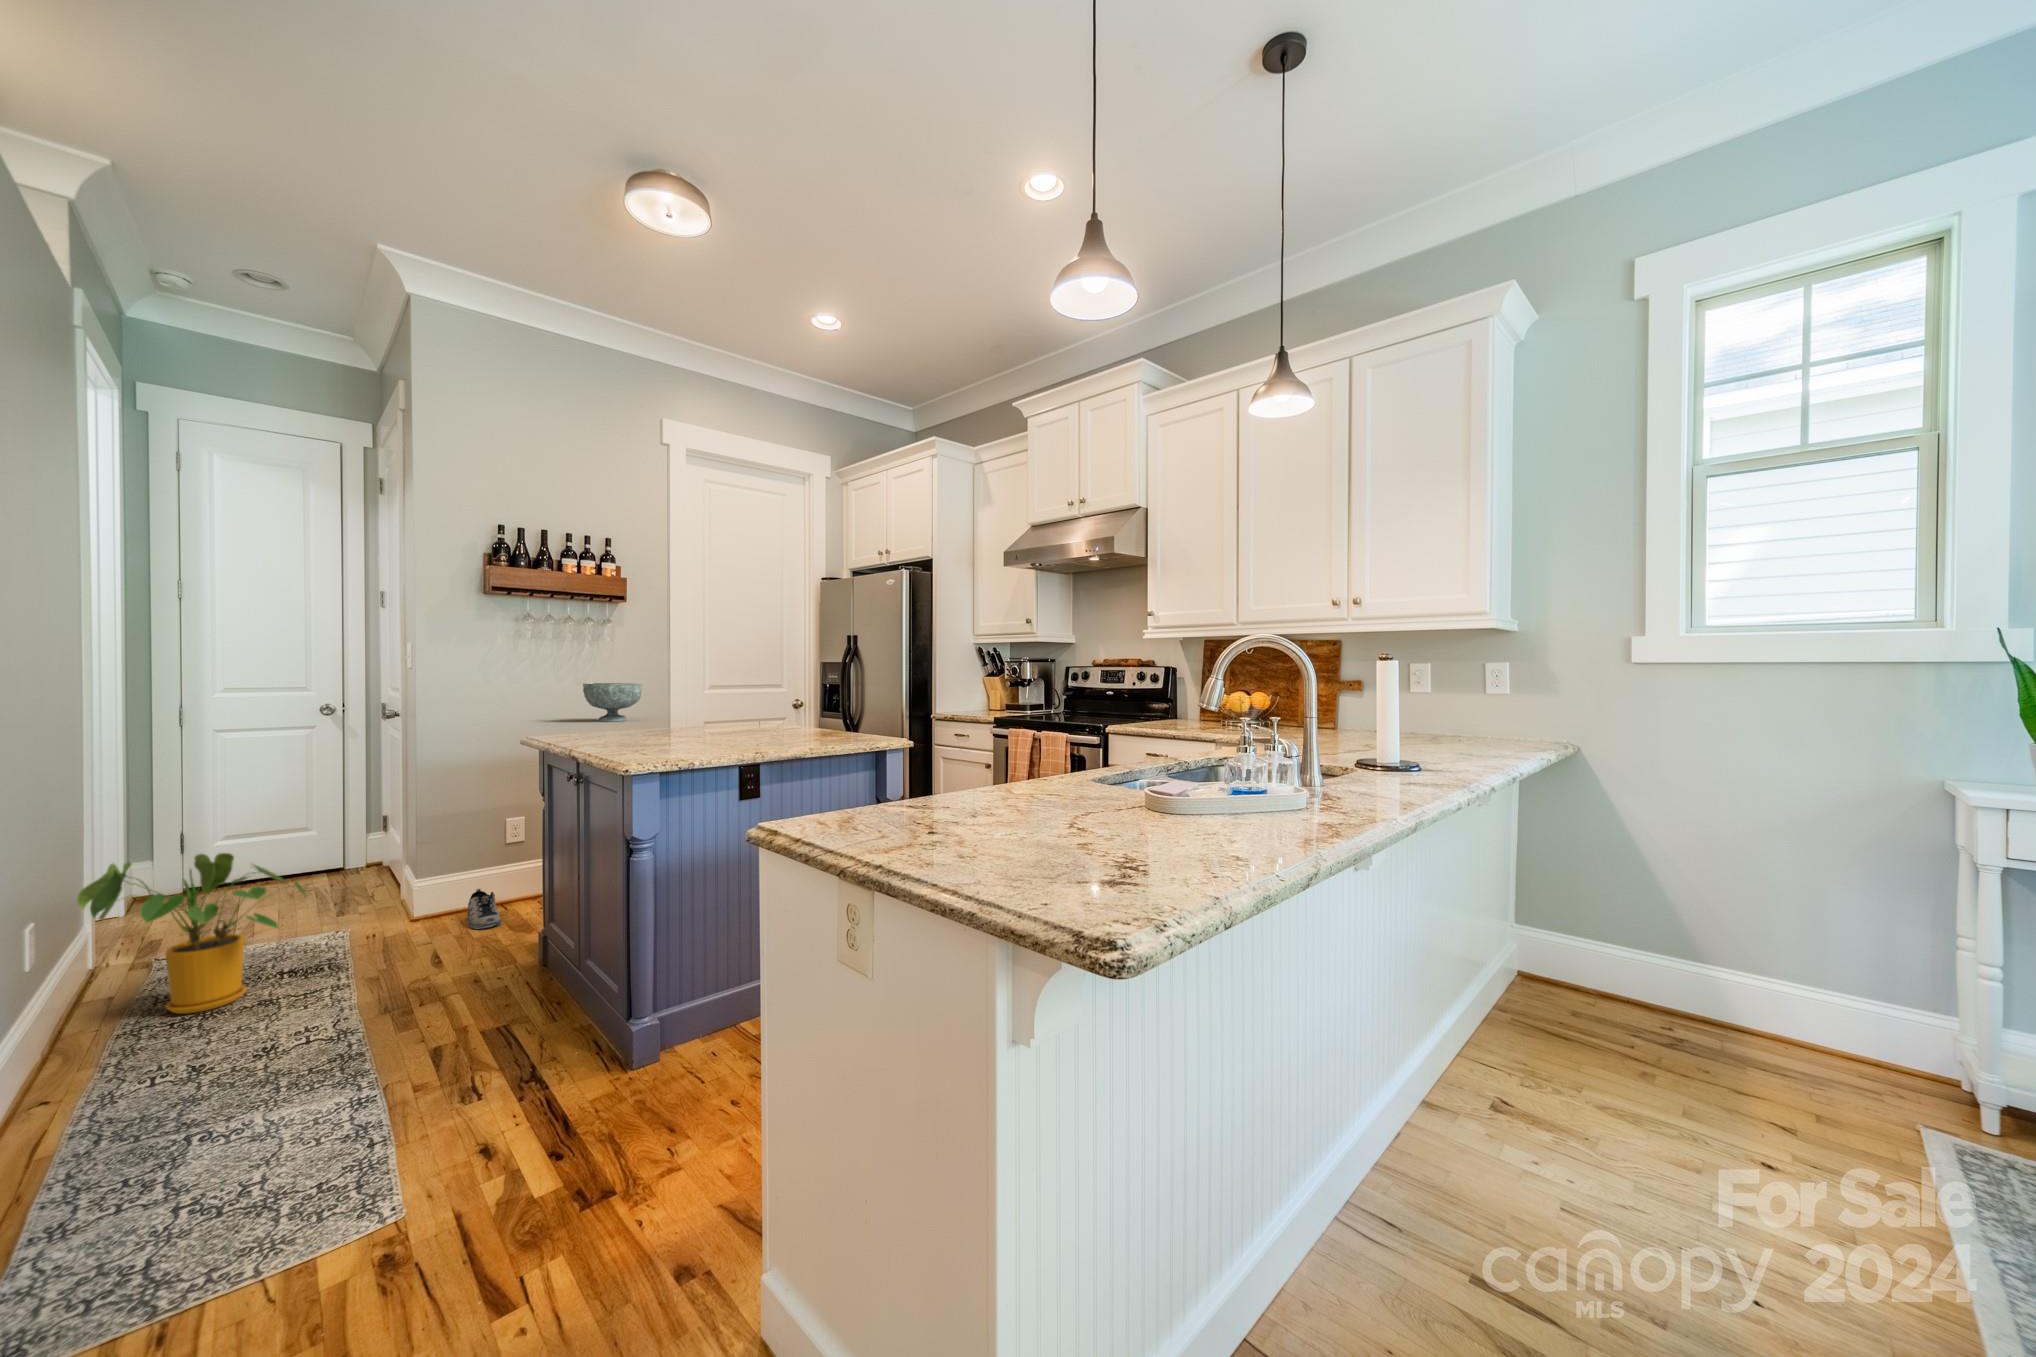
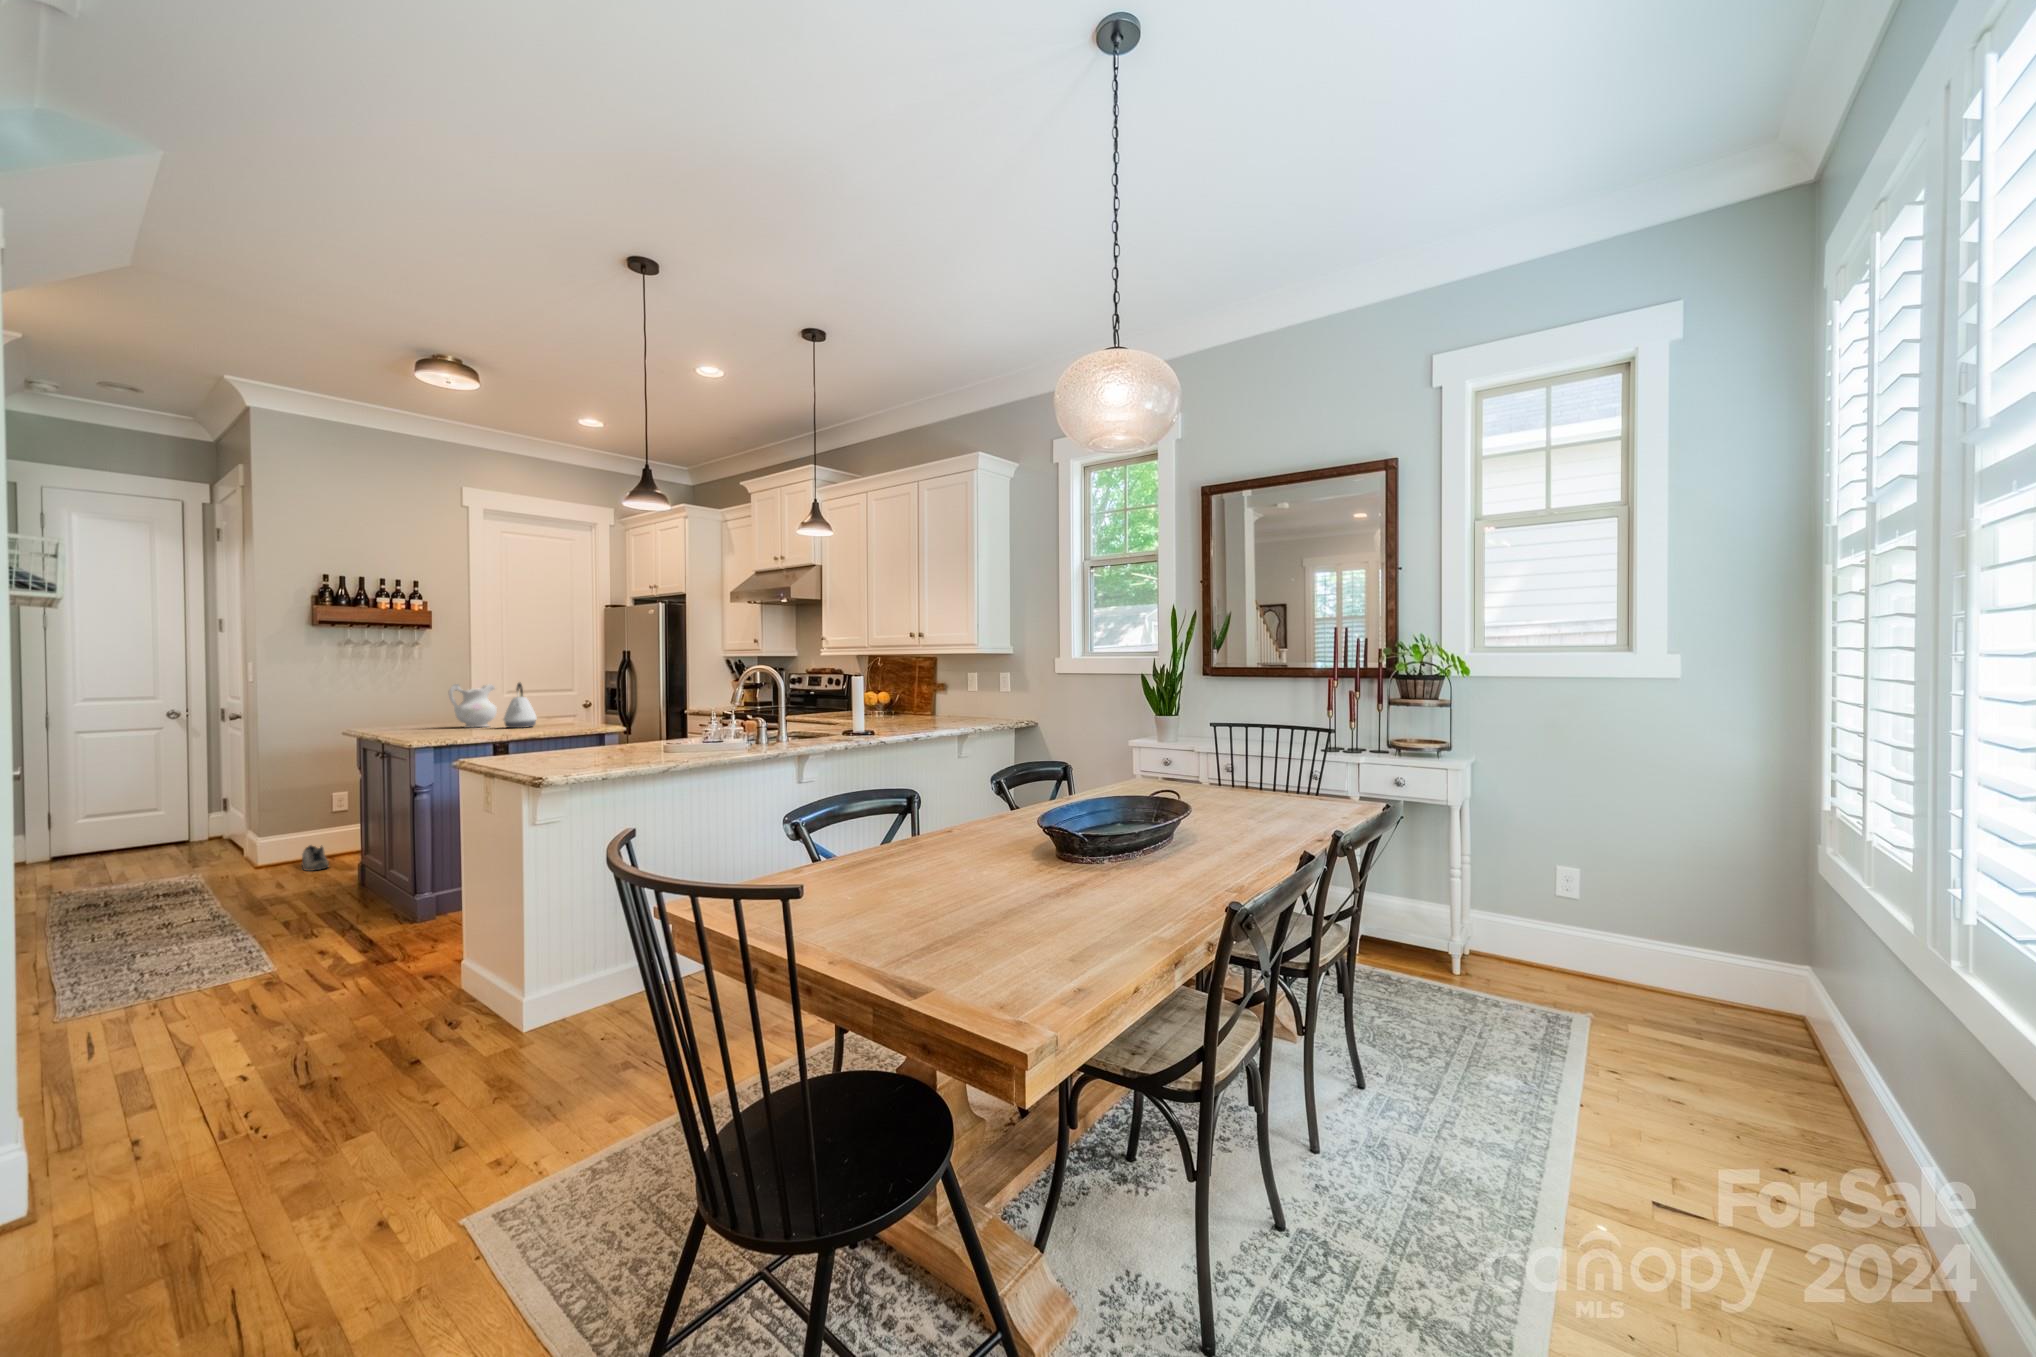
kettle: none [742,671,787,740] -> present [504,683,537,728]
ceramic pitcher: none [665,672,727,738] -> present [448,684,497,728]
decorative bowl: present [583,683,642,721] -> none [396,690,447,719]
house plant: present [77,853,306,1014] -> none [8,811,181,918]

